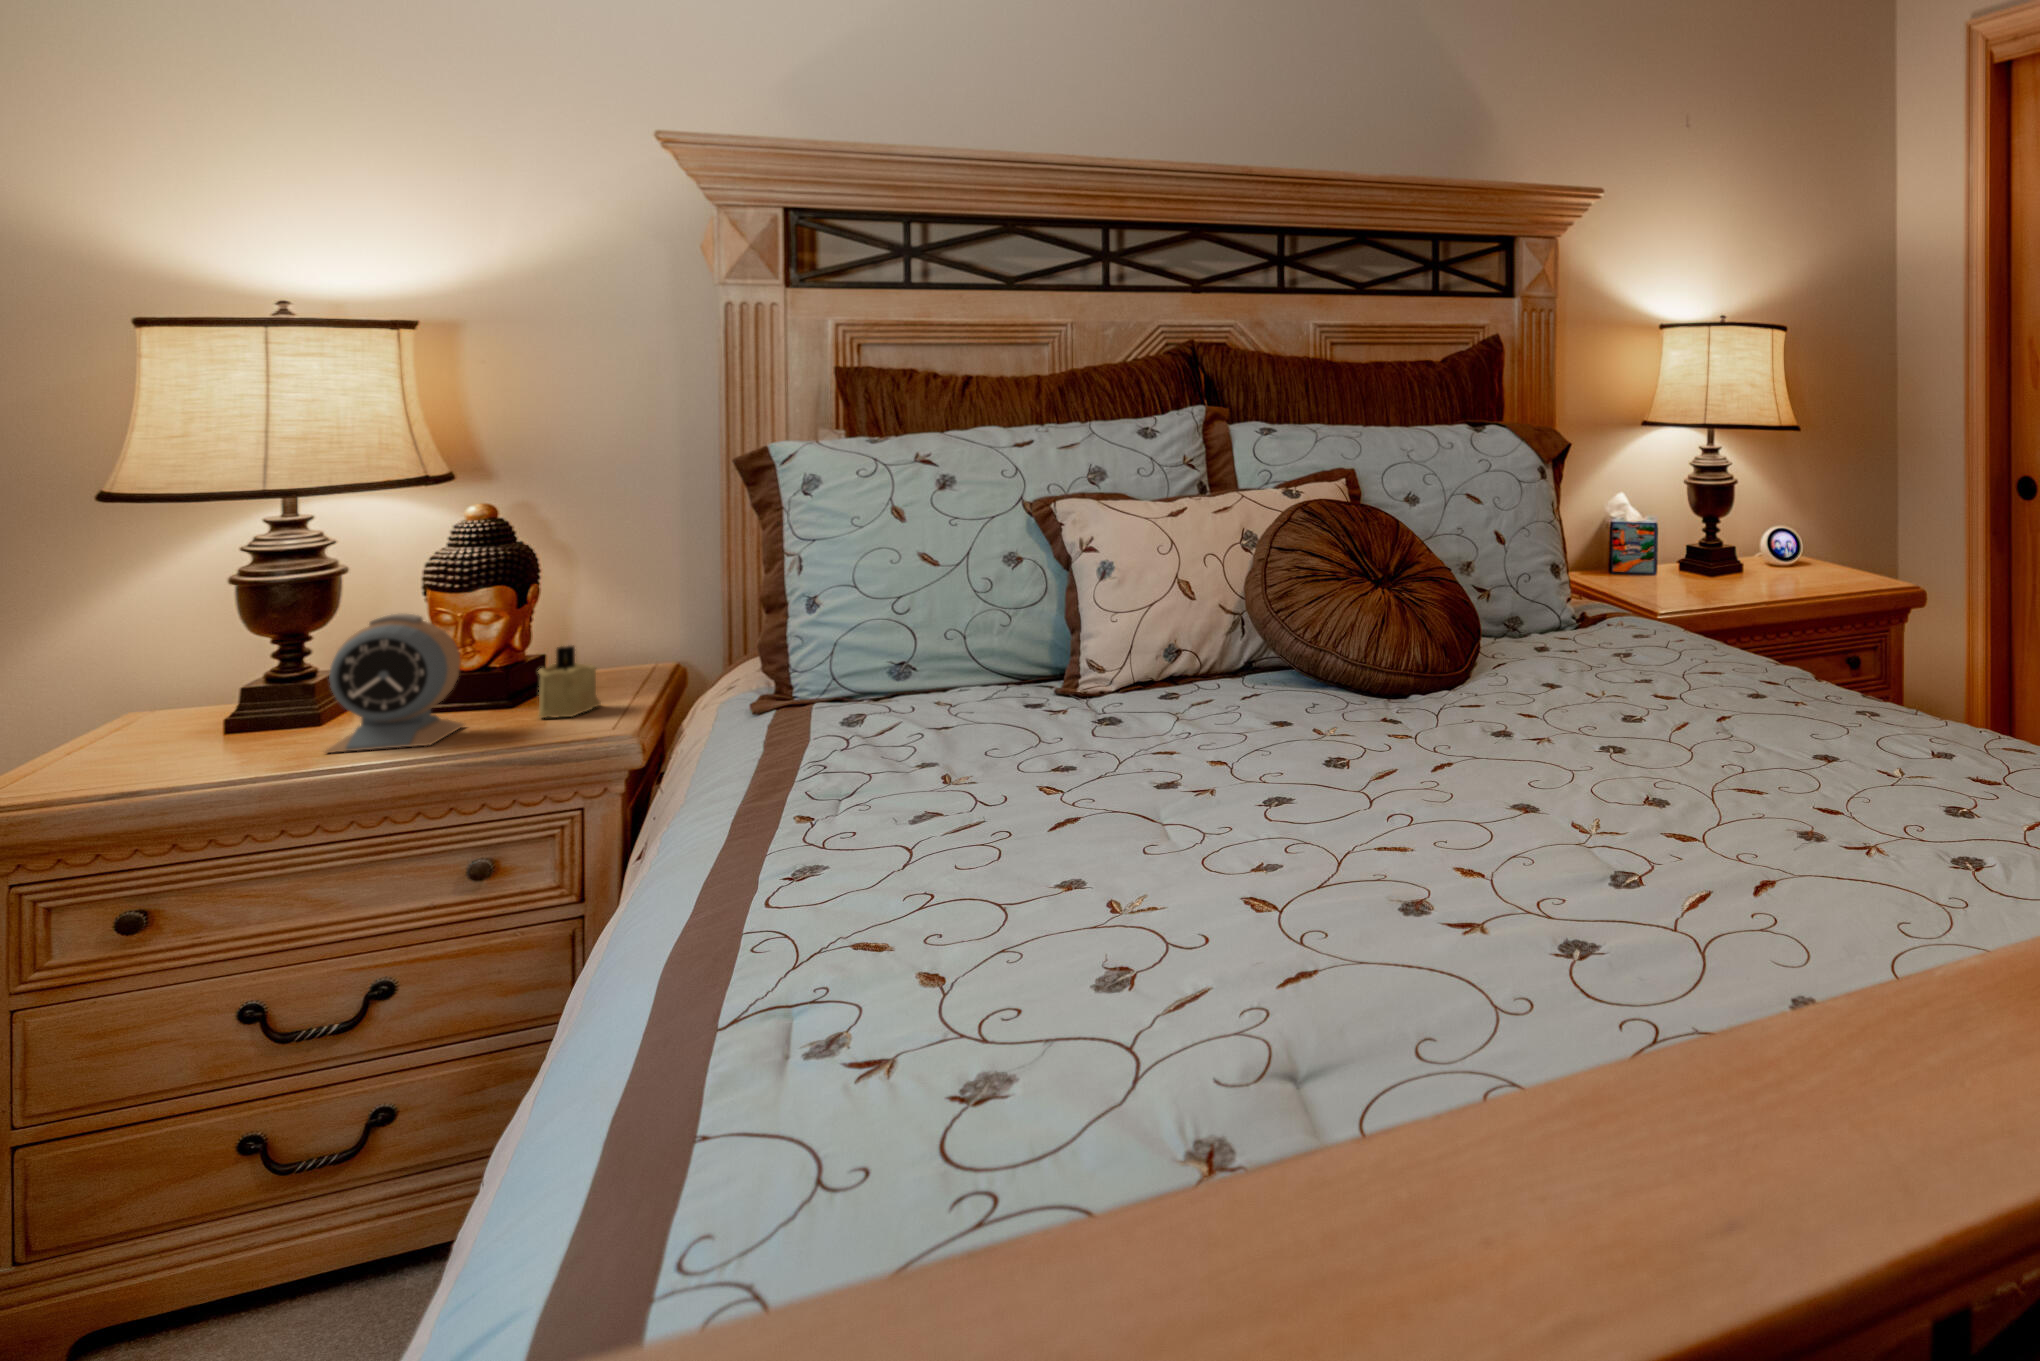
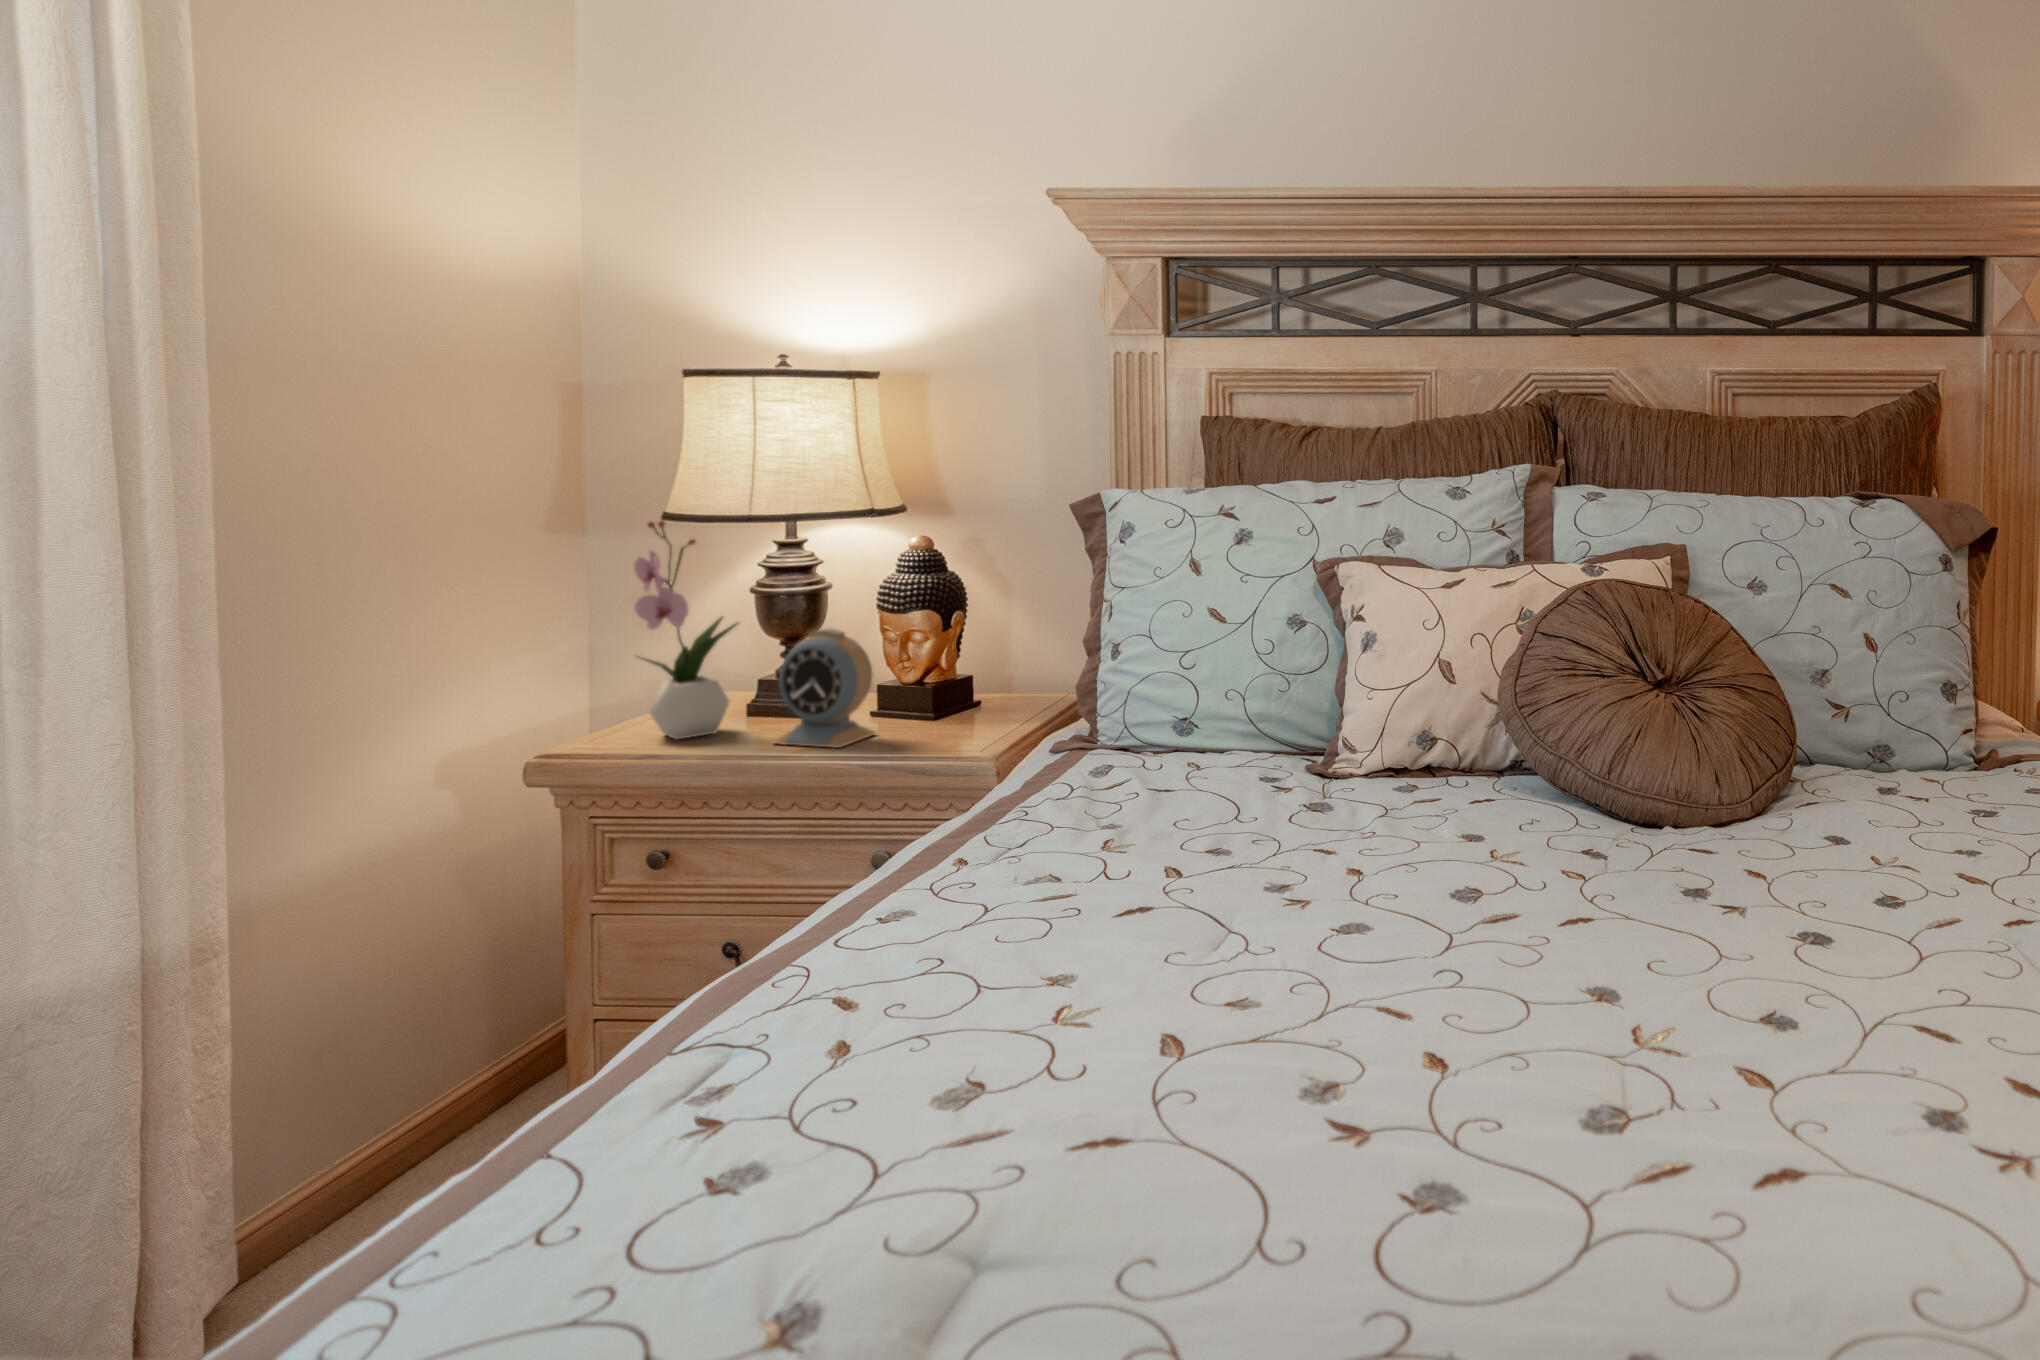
flower arrangement: none [84,502,258,767] -> present [634,521,737,739]
candle: present [538,646,601,718] -> none [930,670,982,737]

